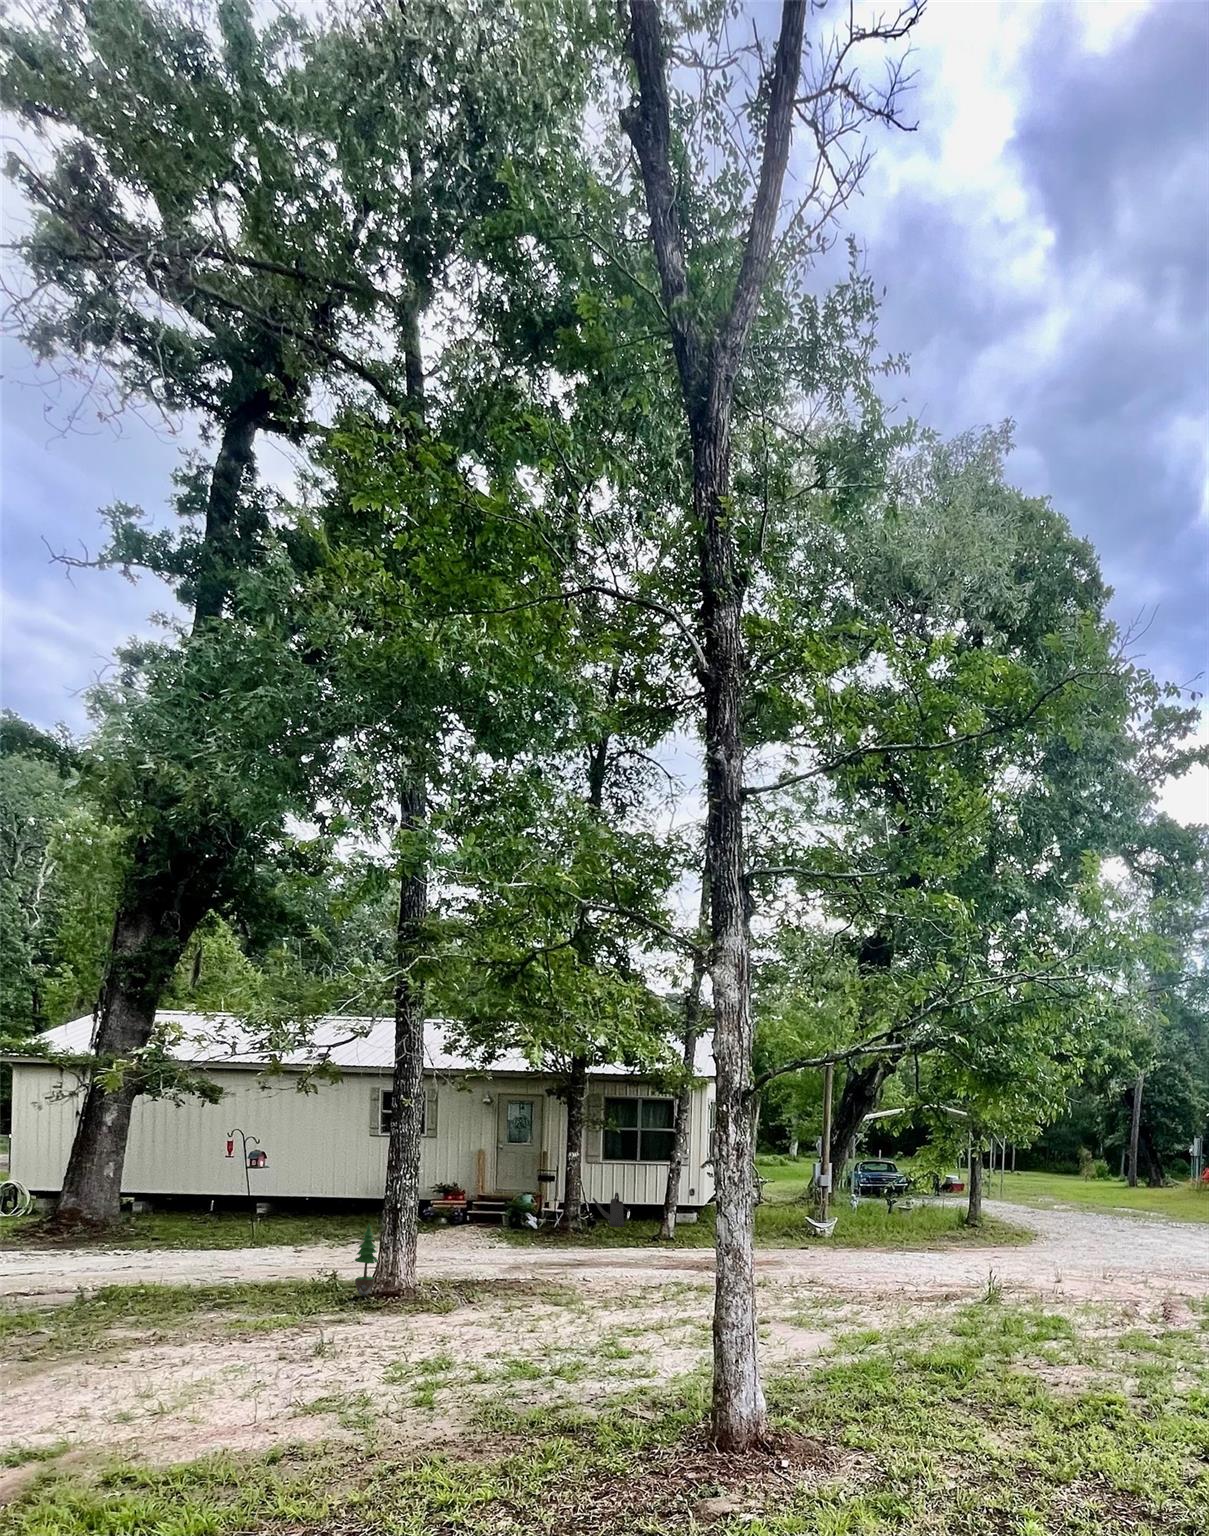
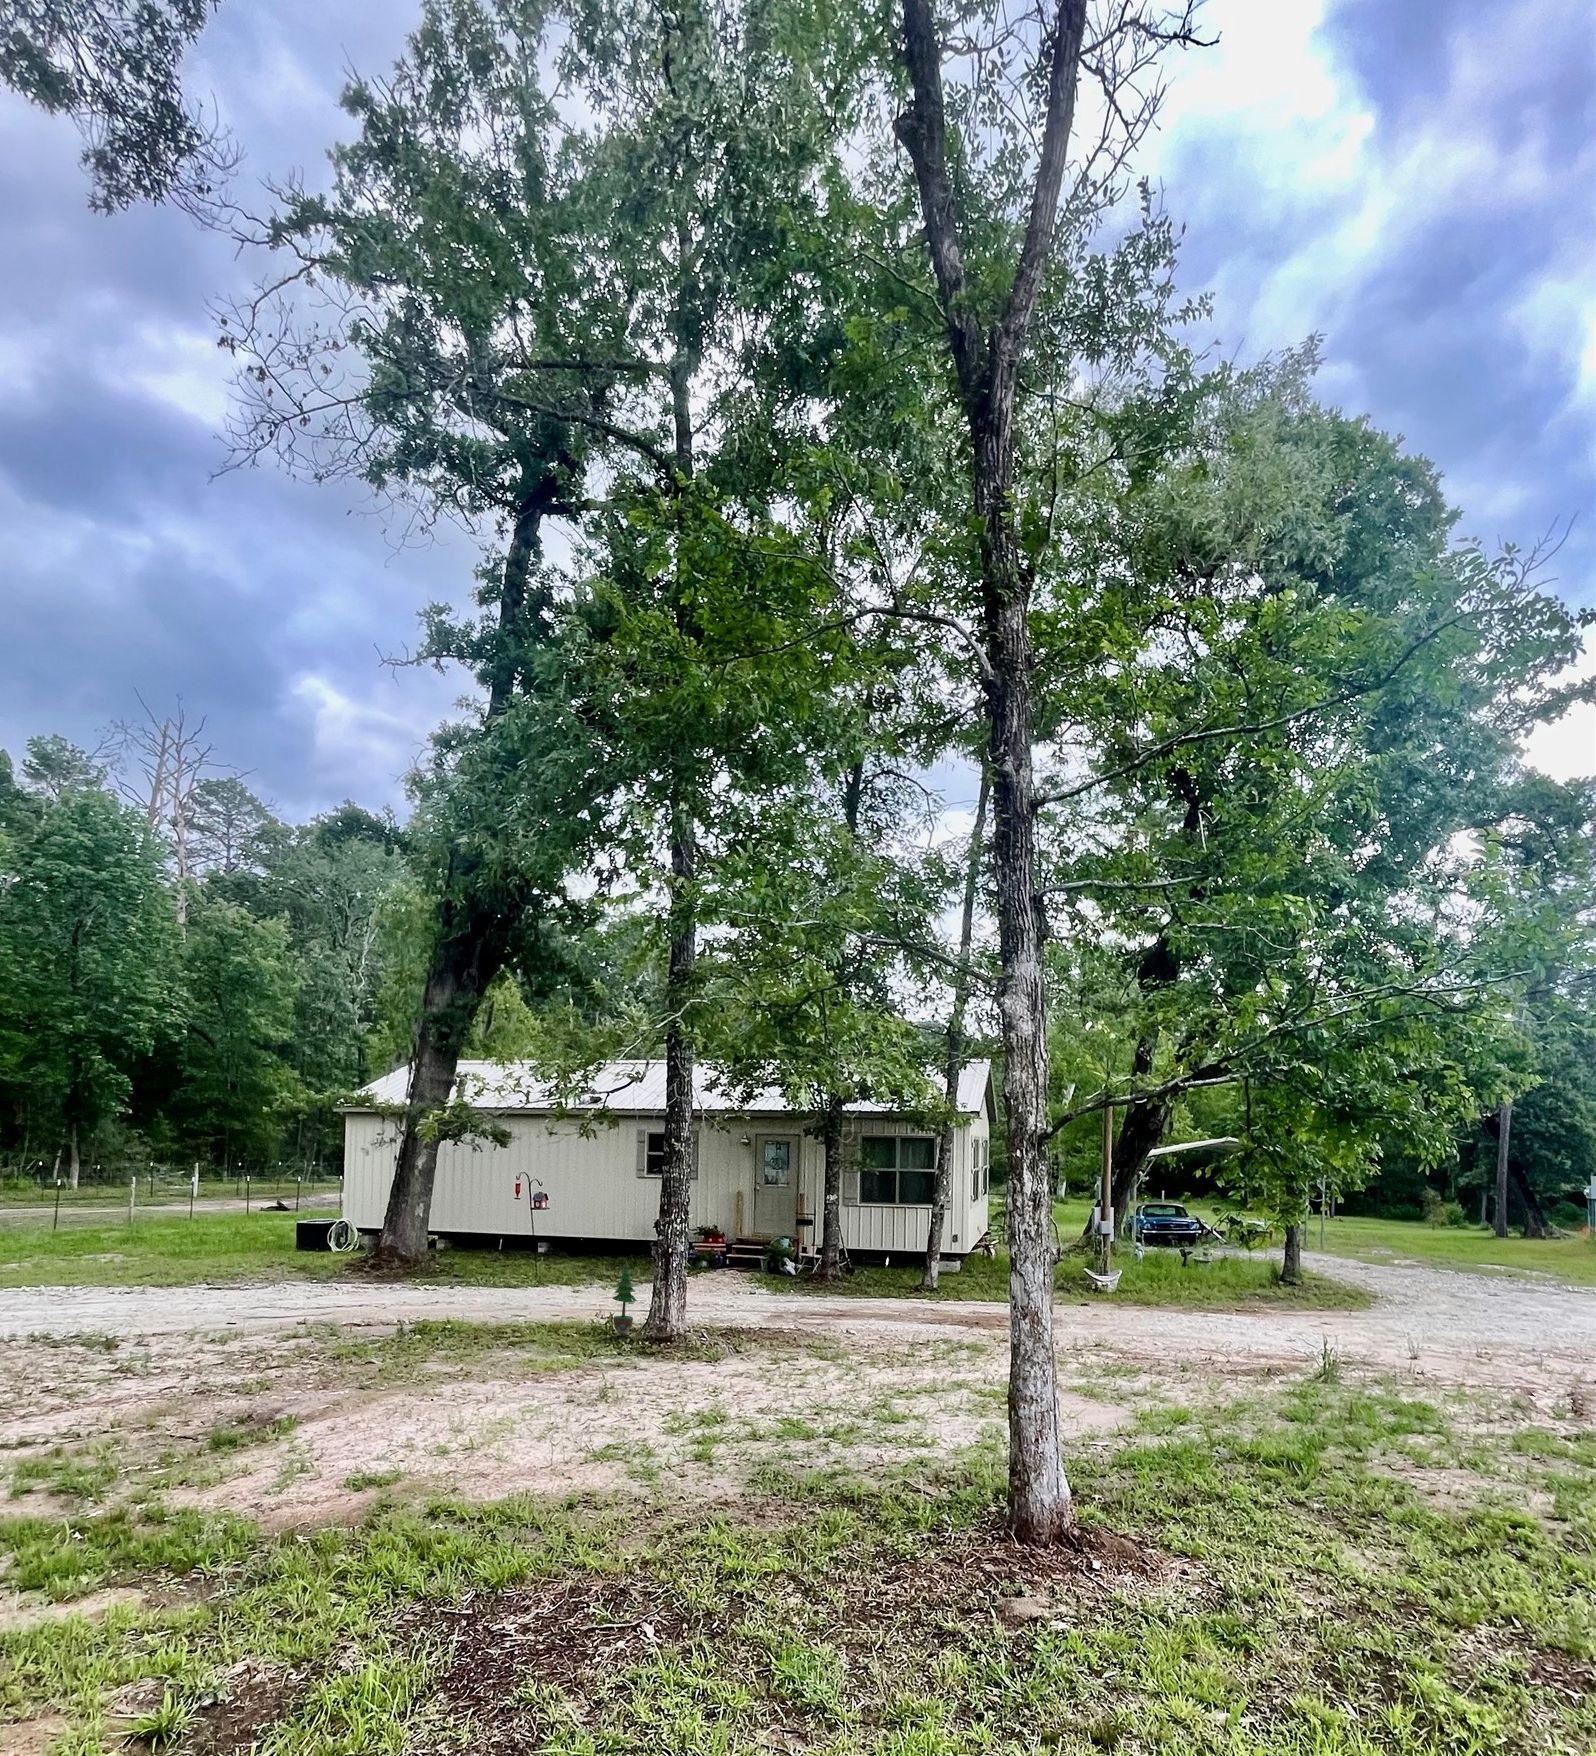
watering can: present [592,1193,629,1227] -> none [852,1236,891,1271]

